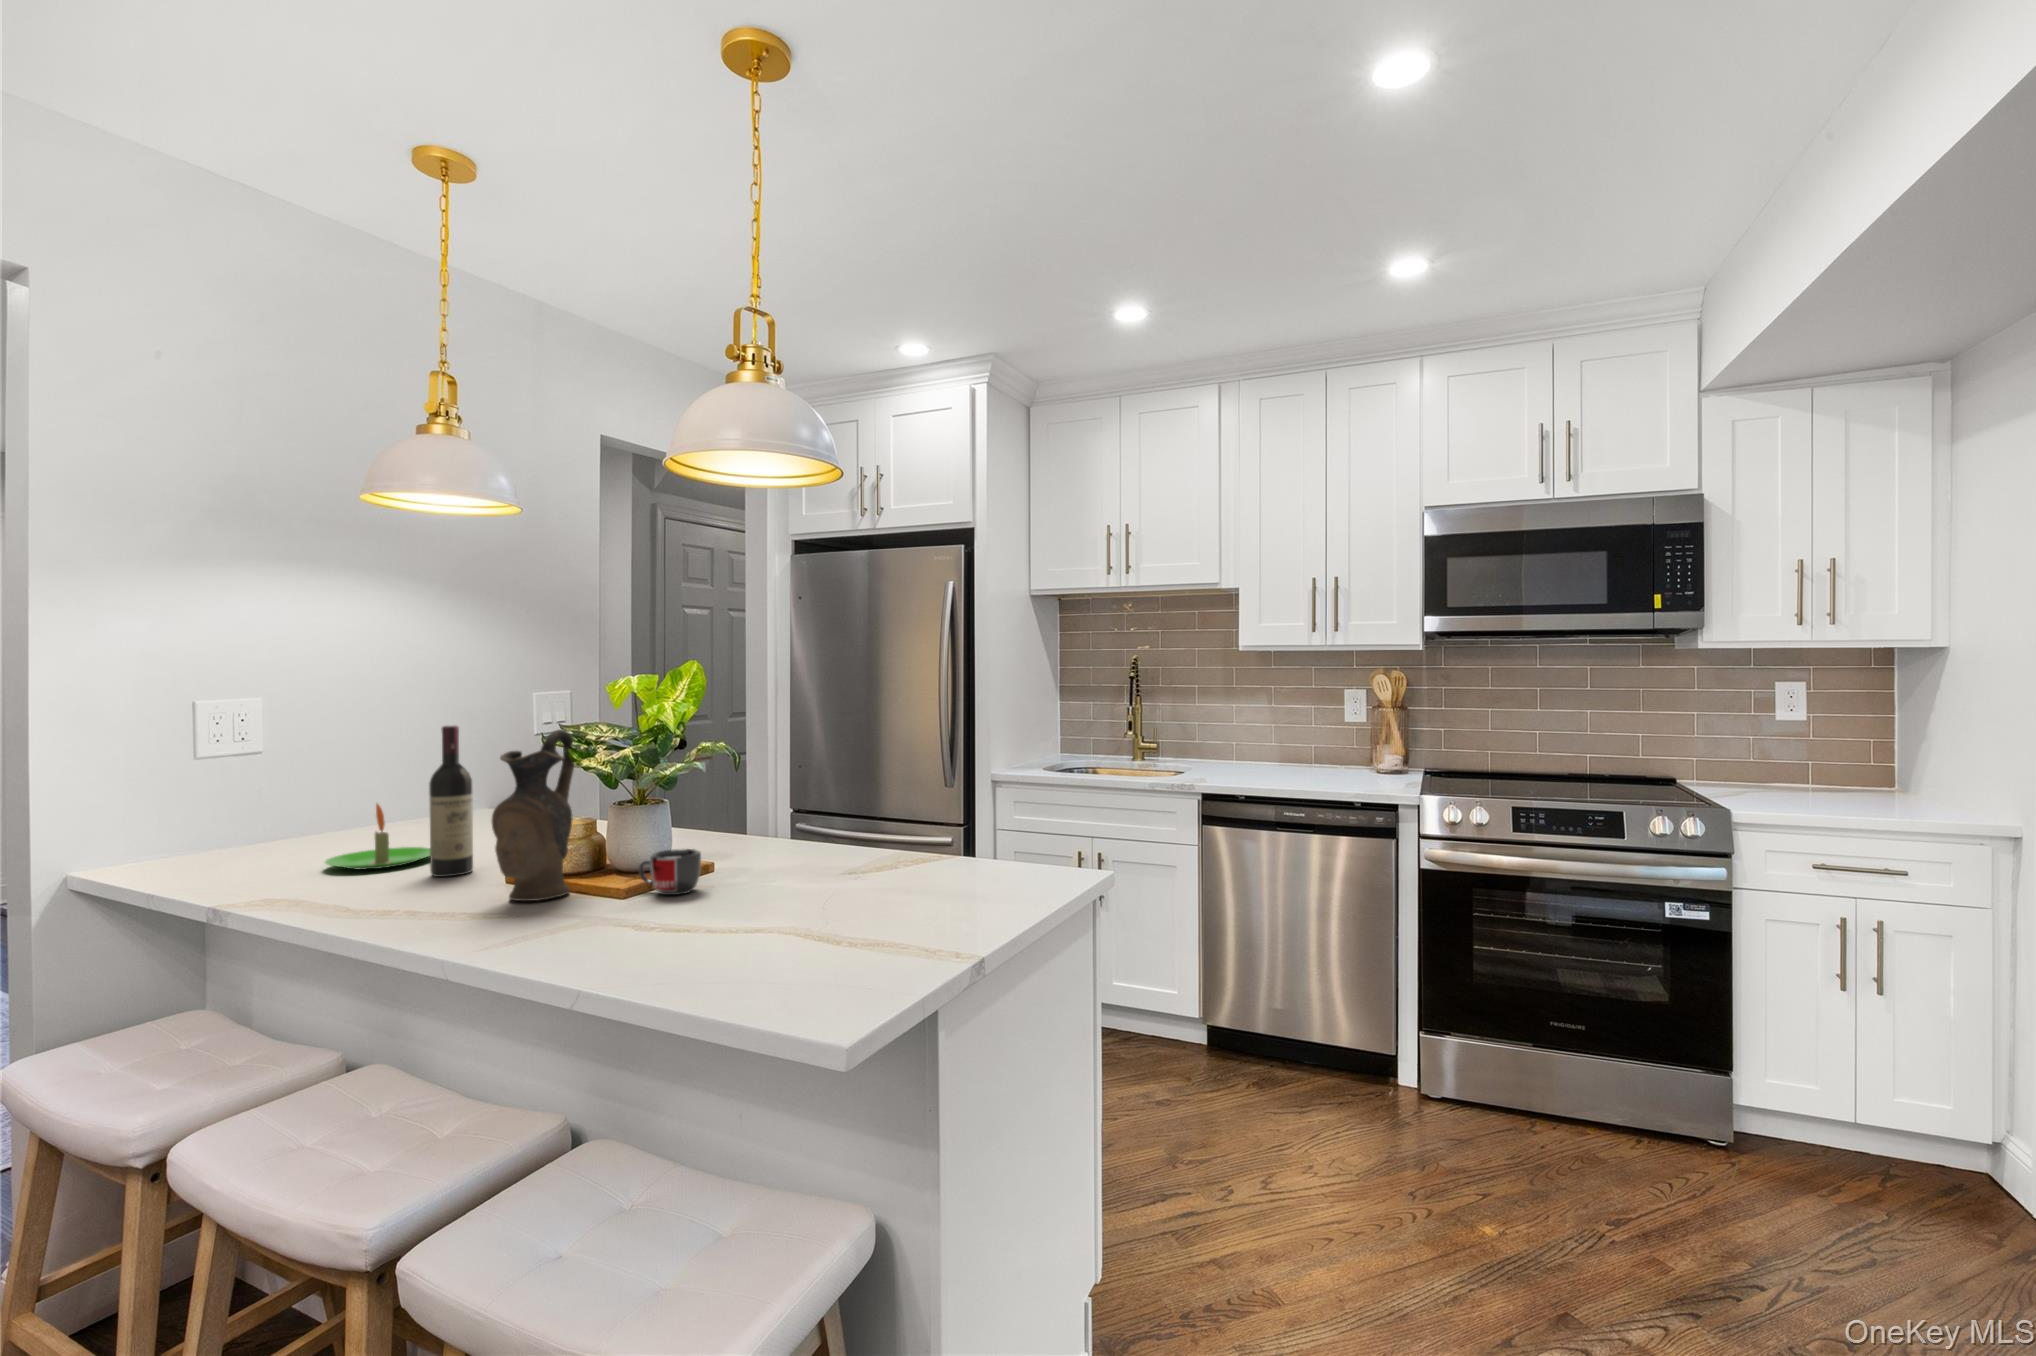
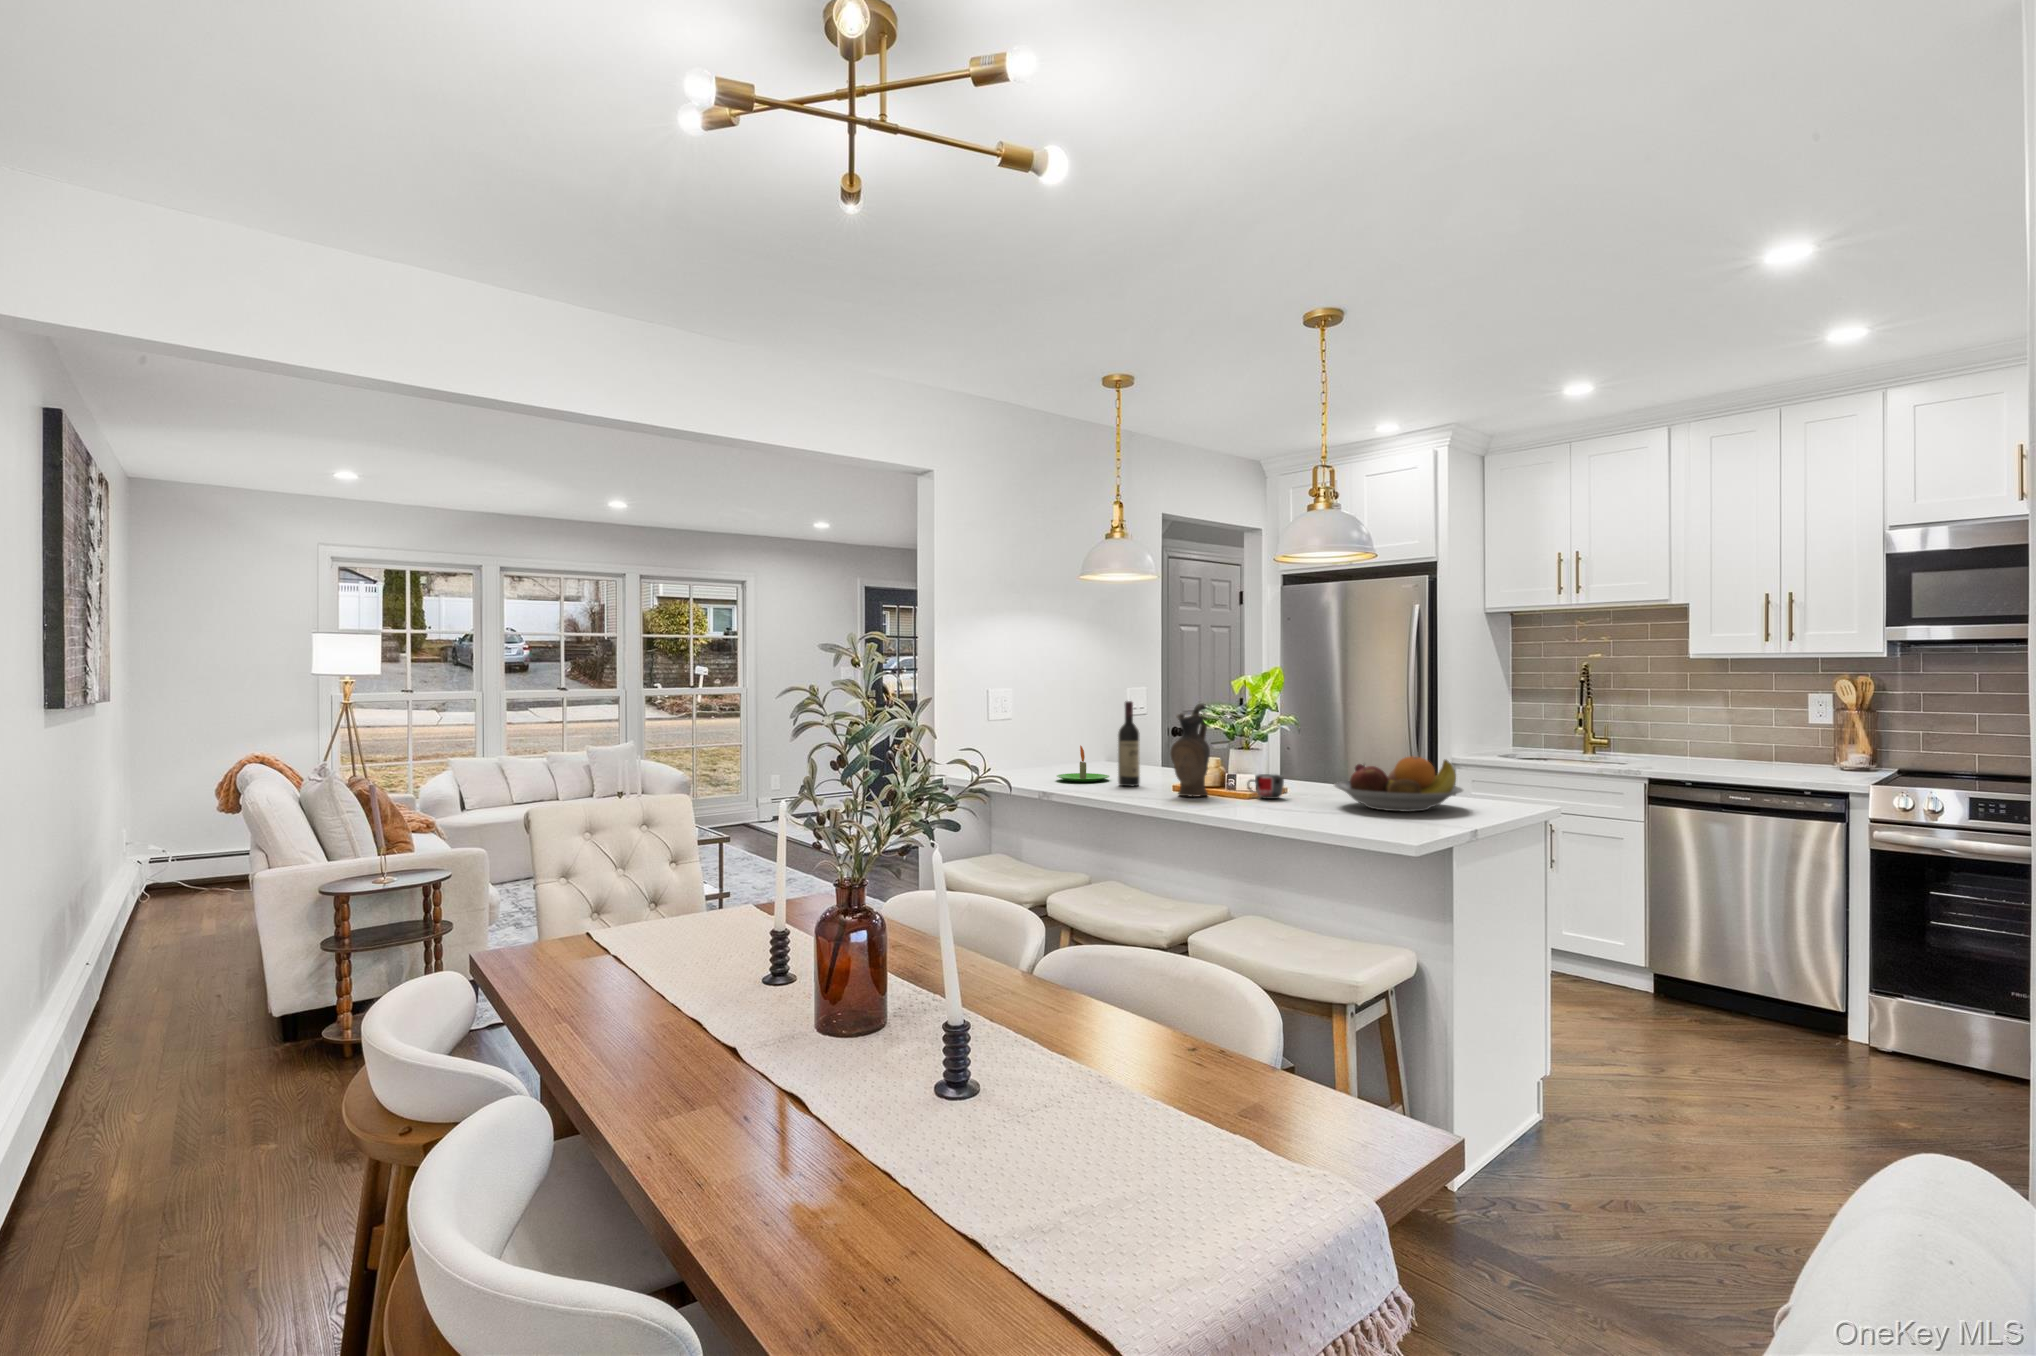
fruit bowl: none [770,815,976,915] -> present [1334,756,1463,812]

